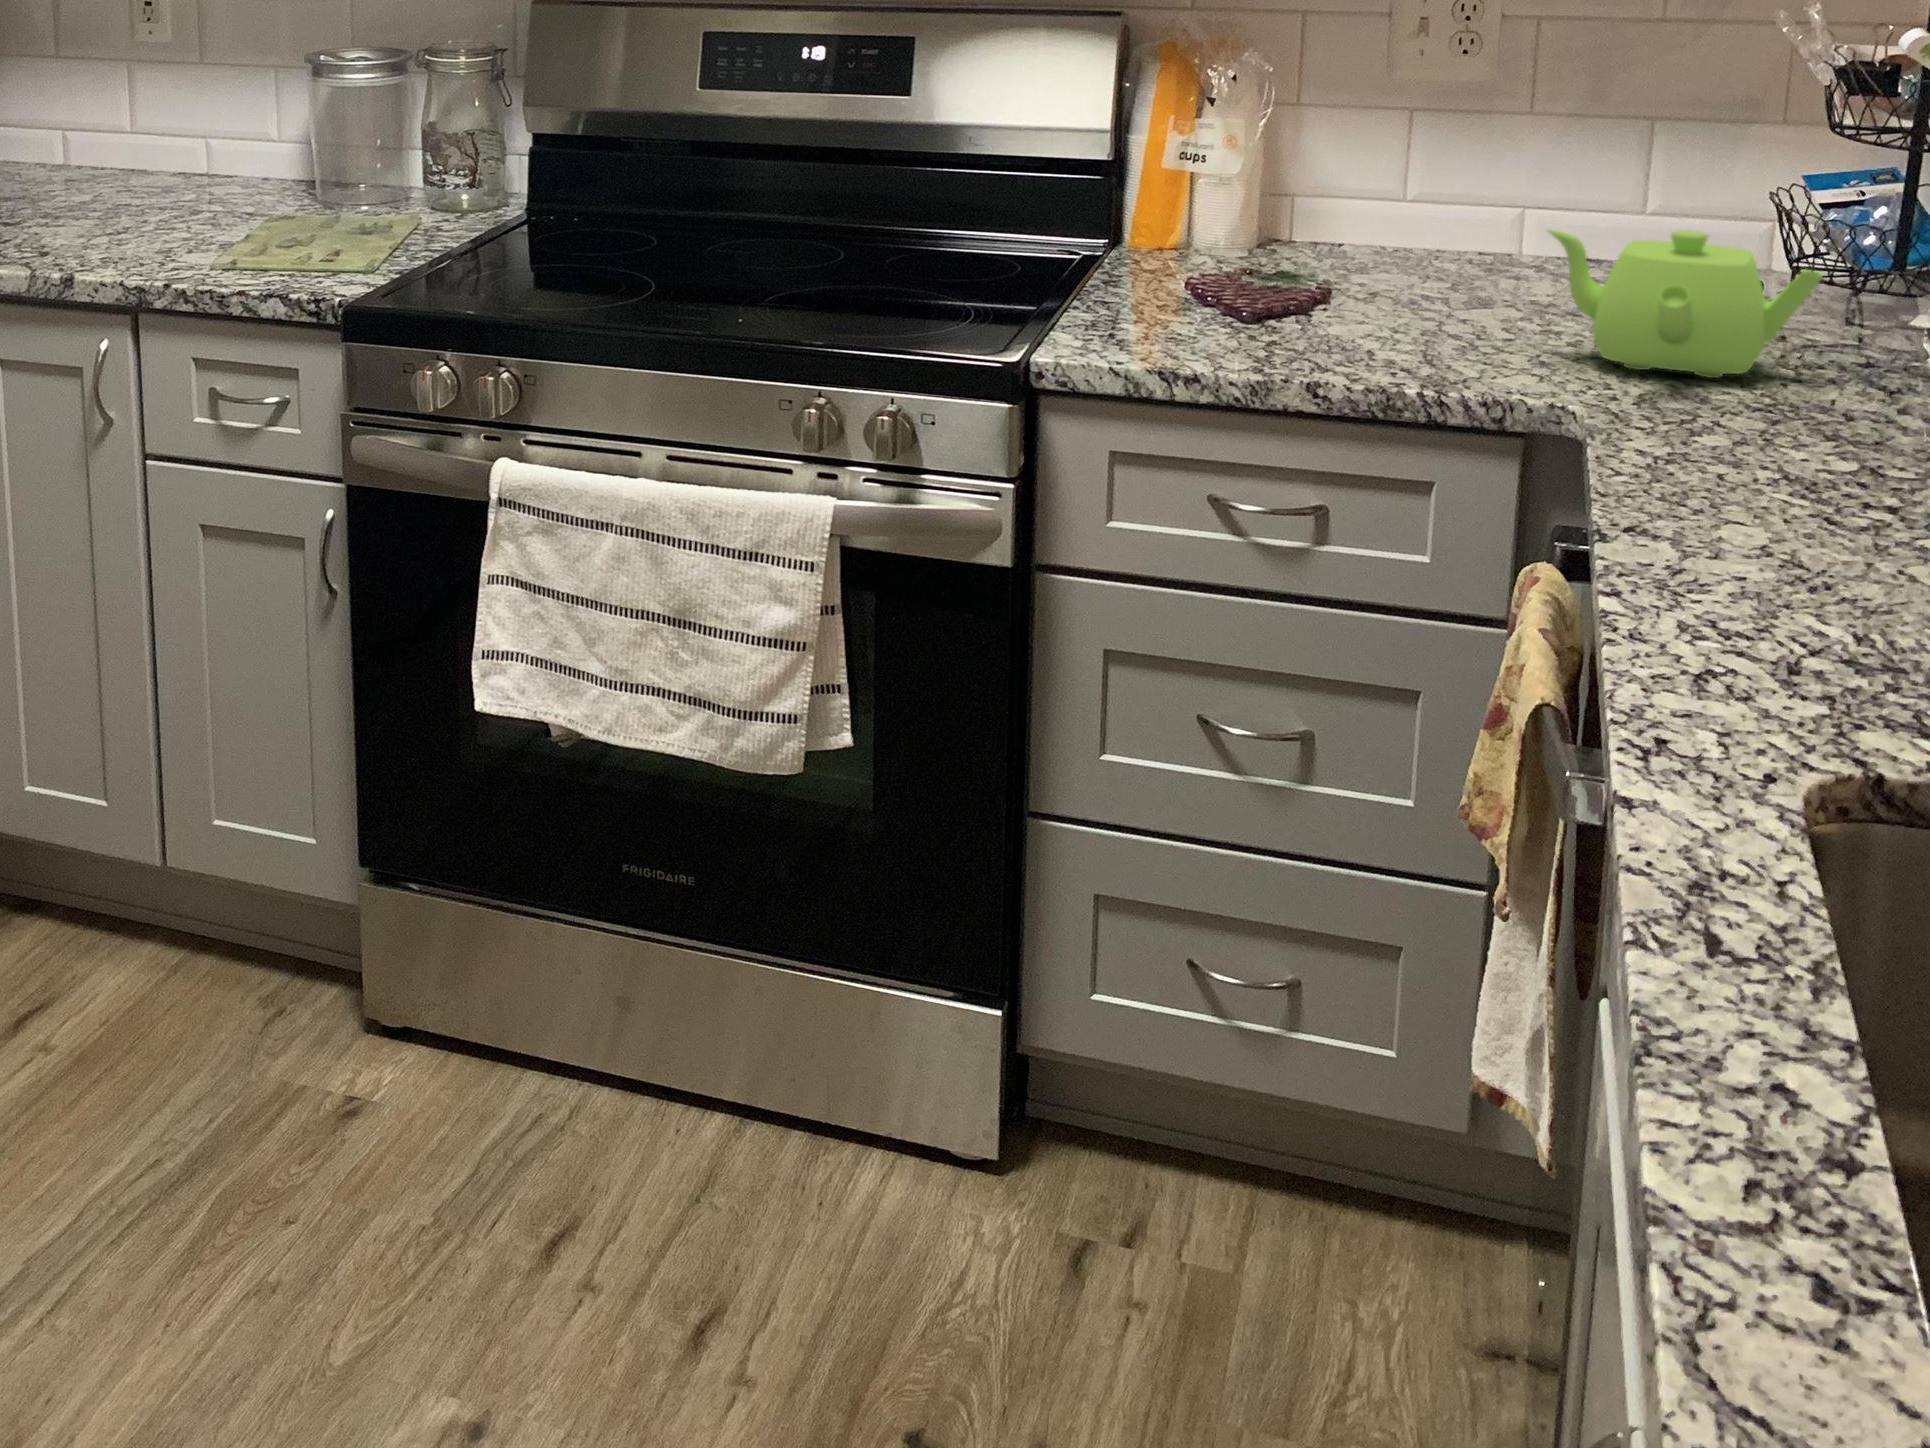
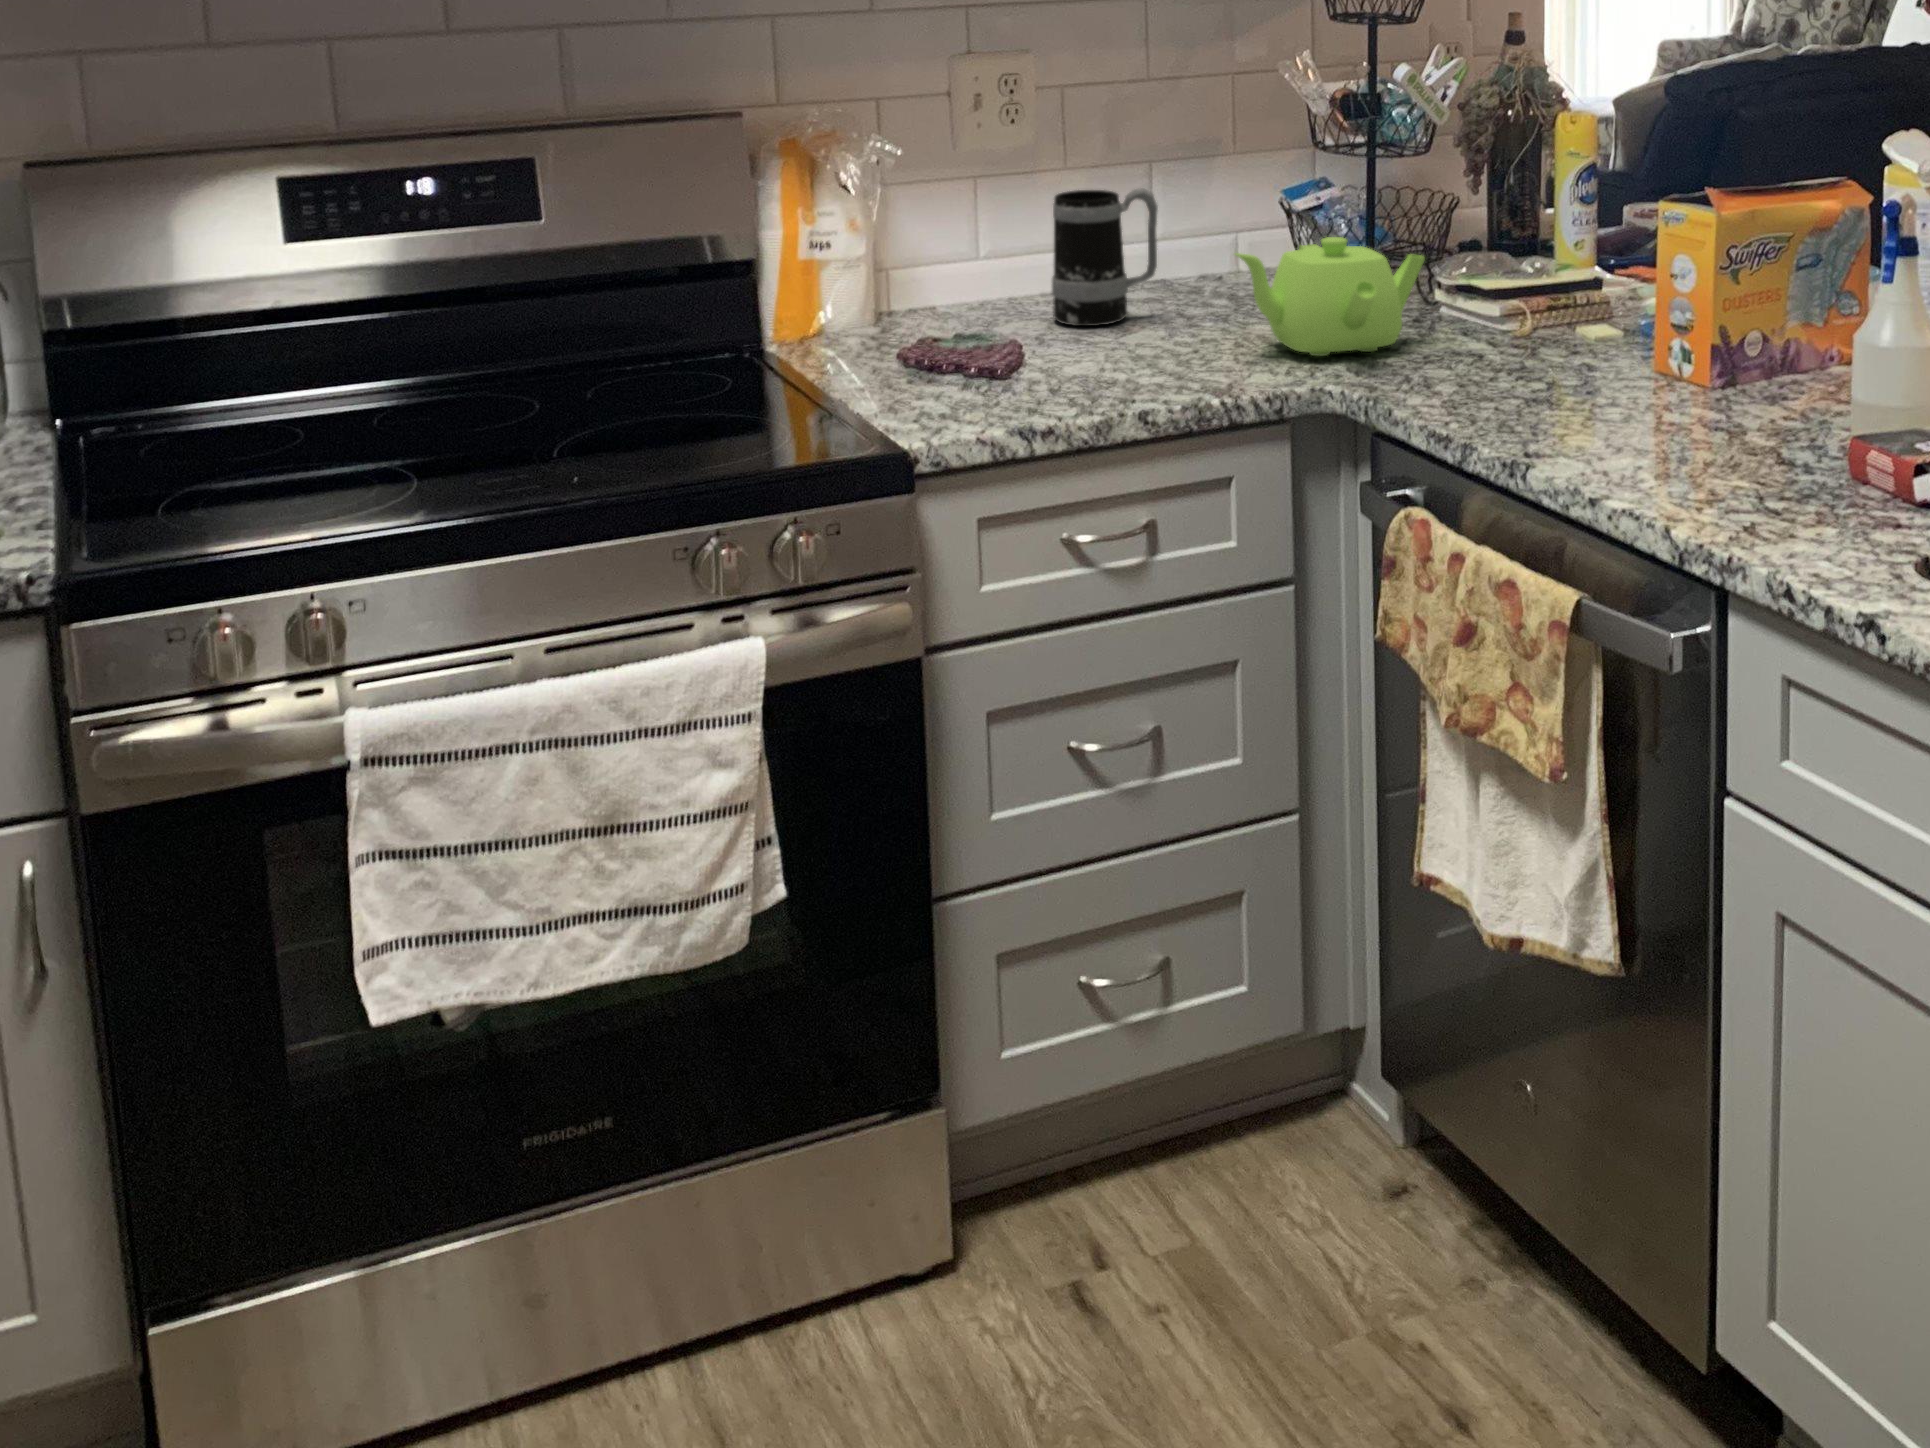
mug: none [1411,139,1555,293] -> present [1052,188,1158,326]

